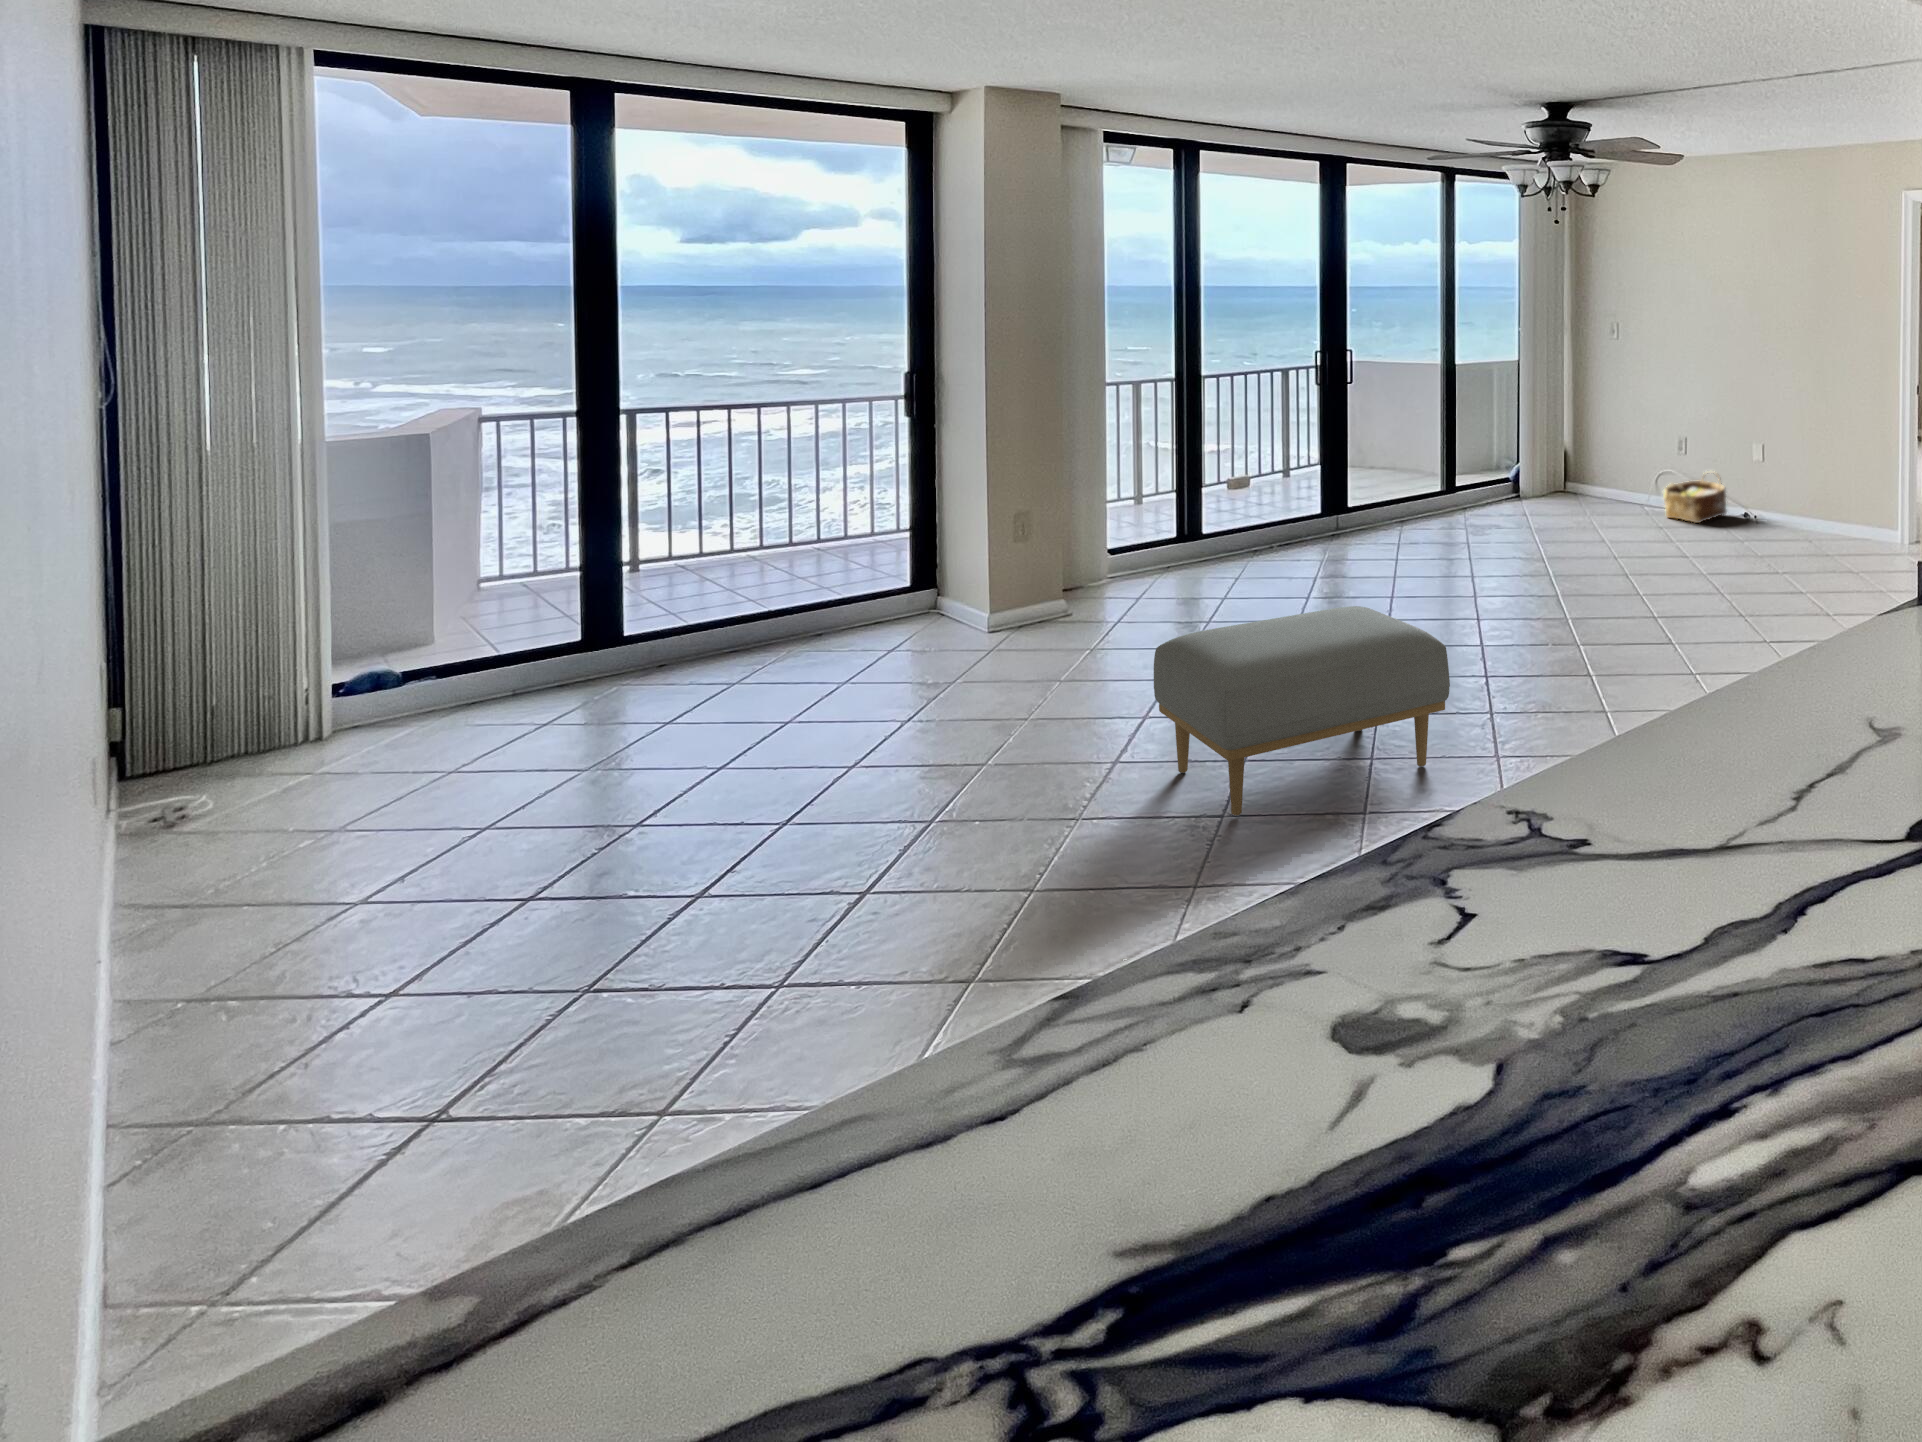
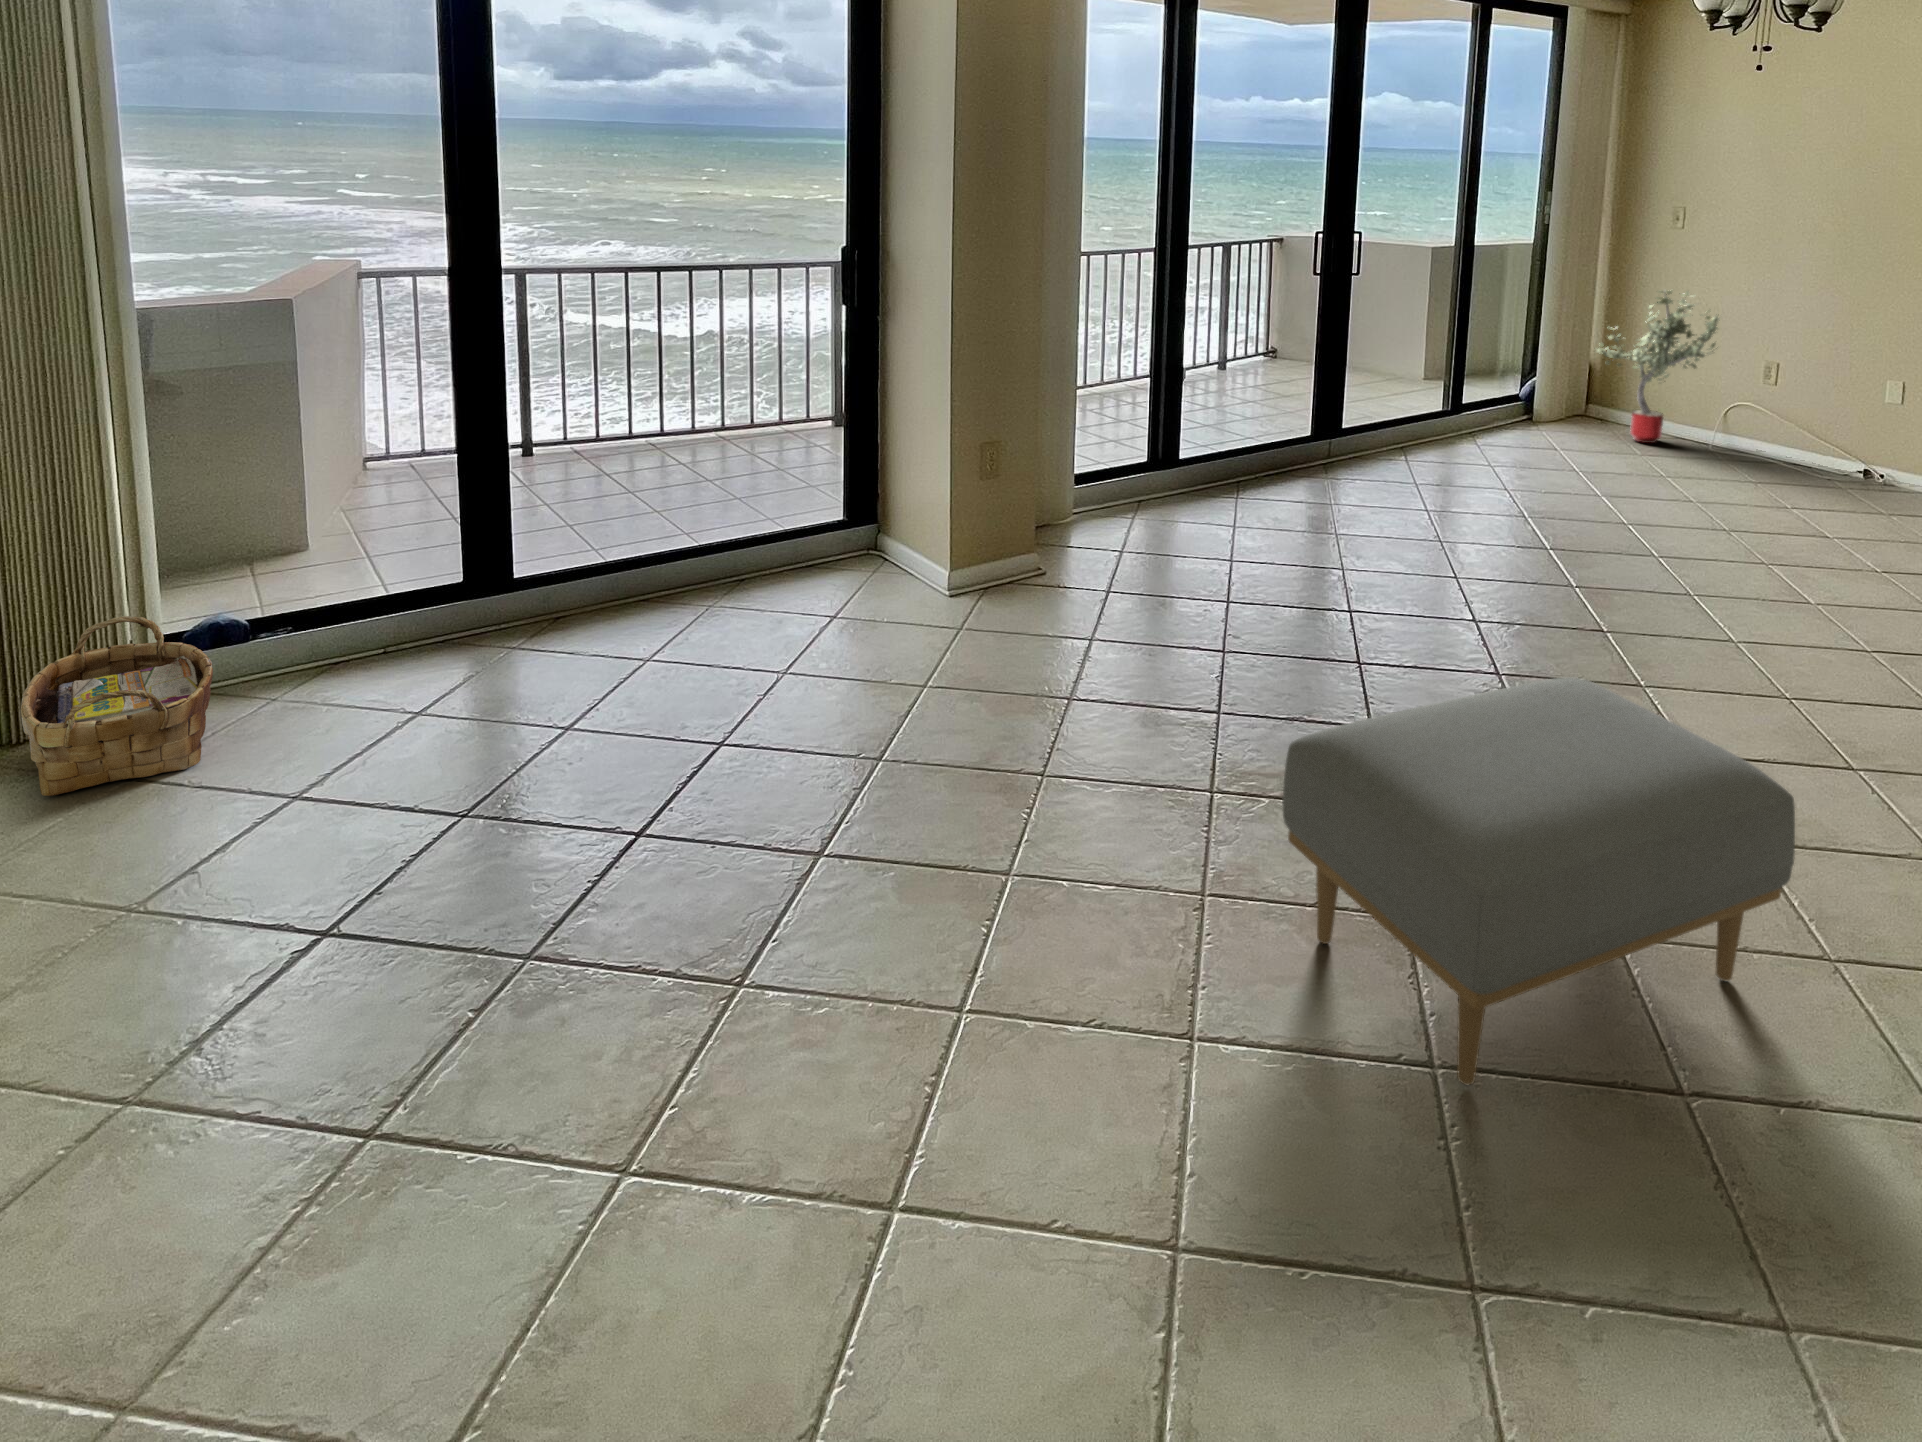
potted tree: none [1559,385,1644,508] -> present [1597,290,1719,443]
woven basket: present [1663,475,1727,523] -> present [21,616,213,796]

